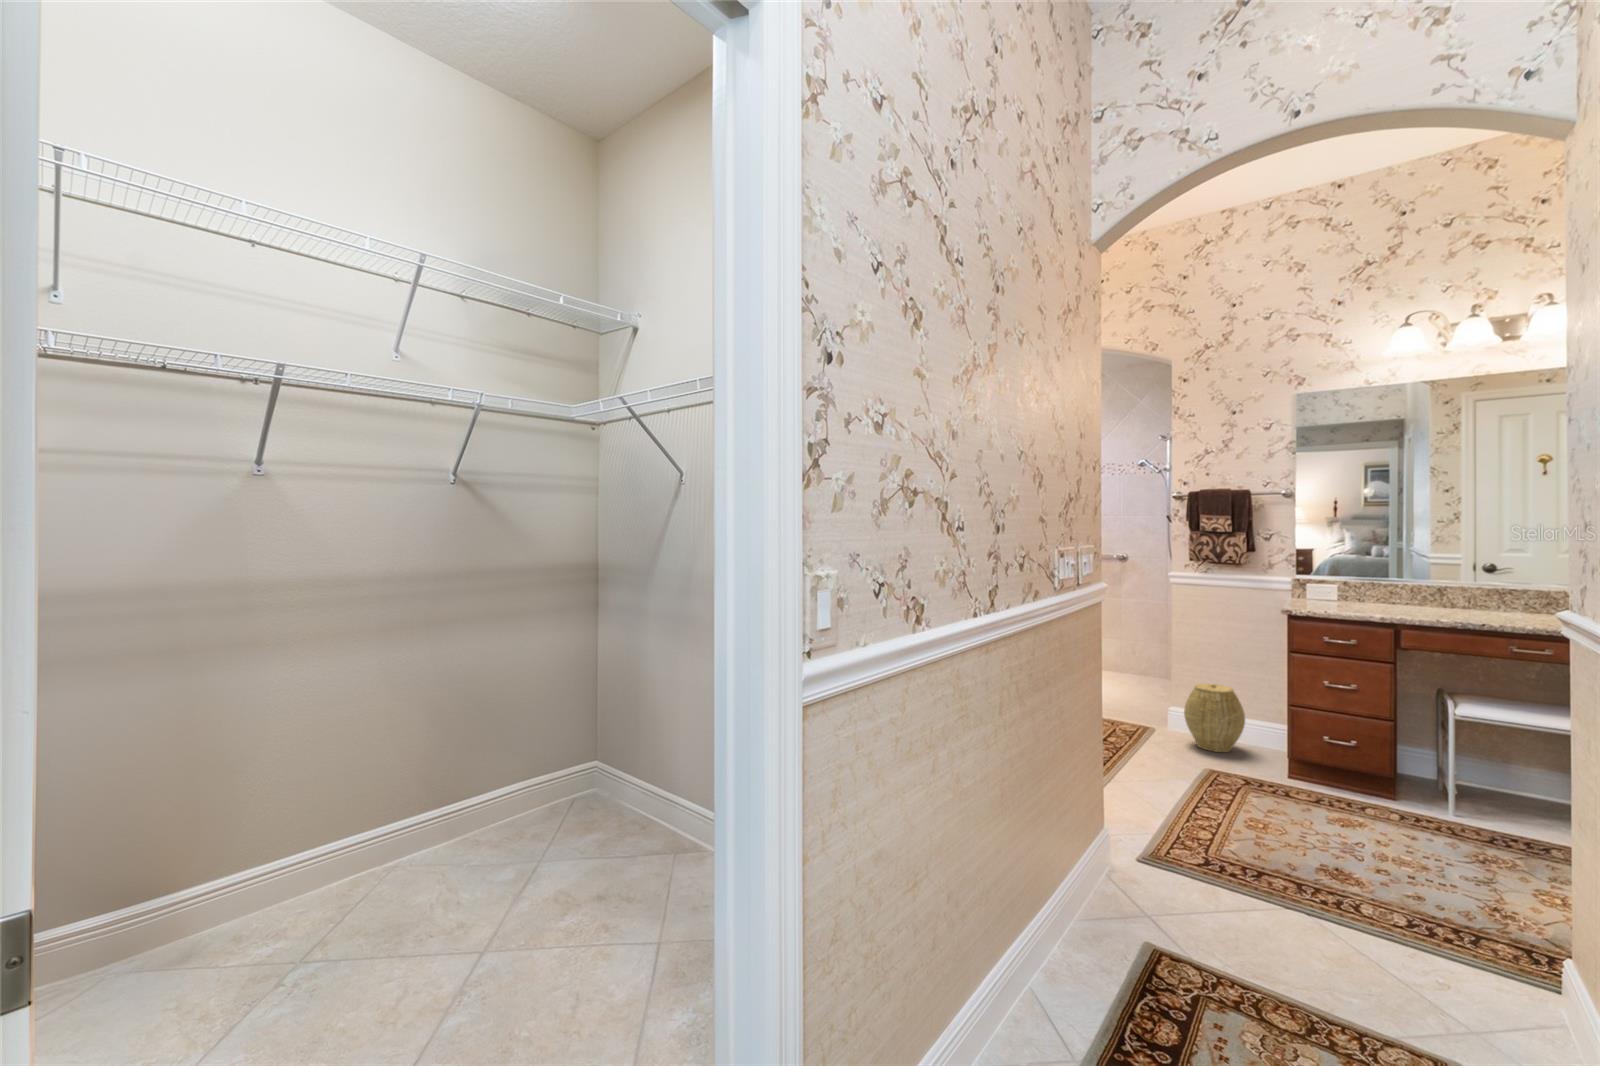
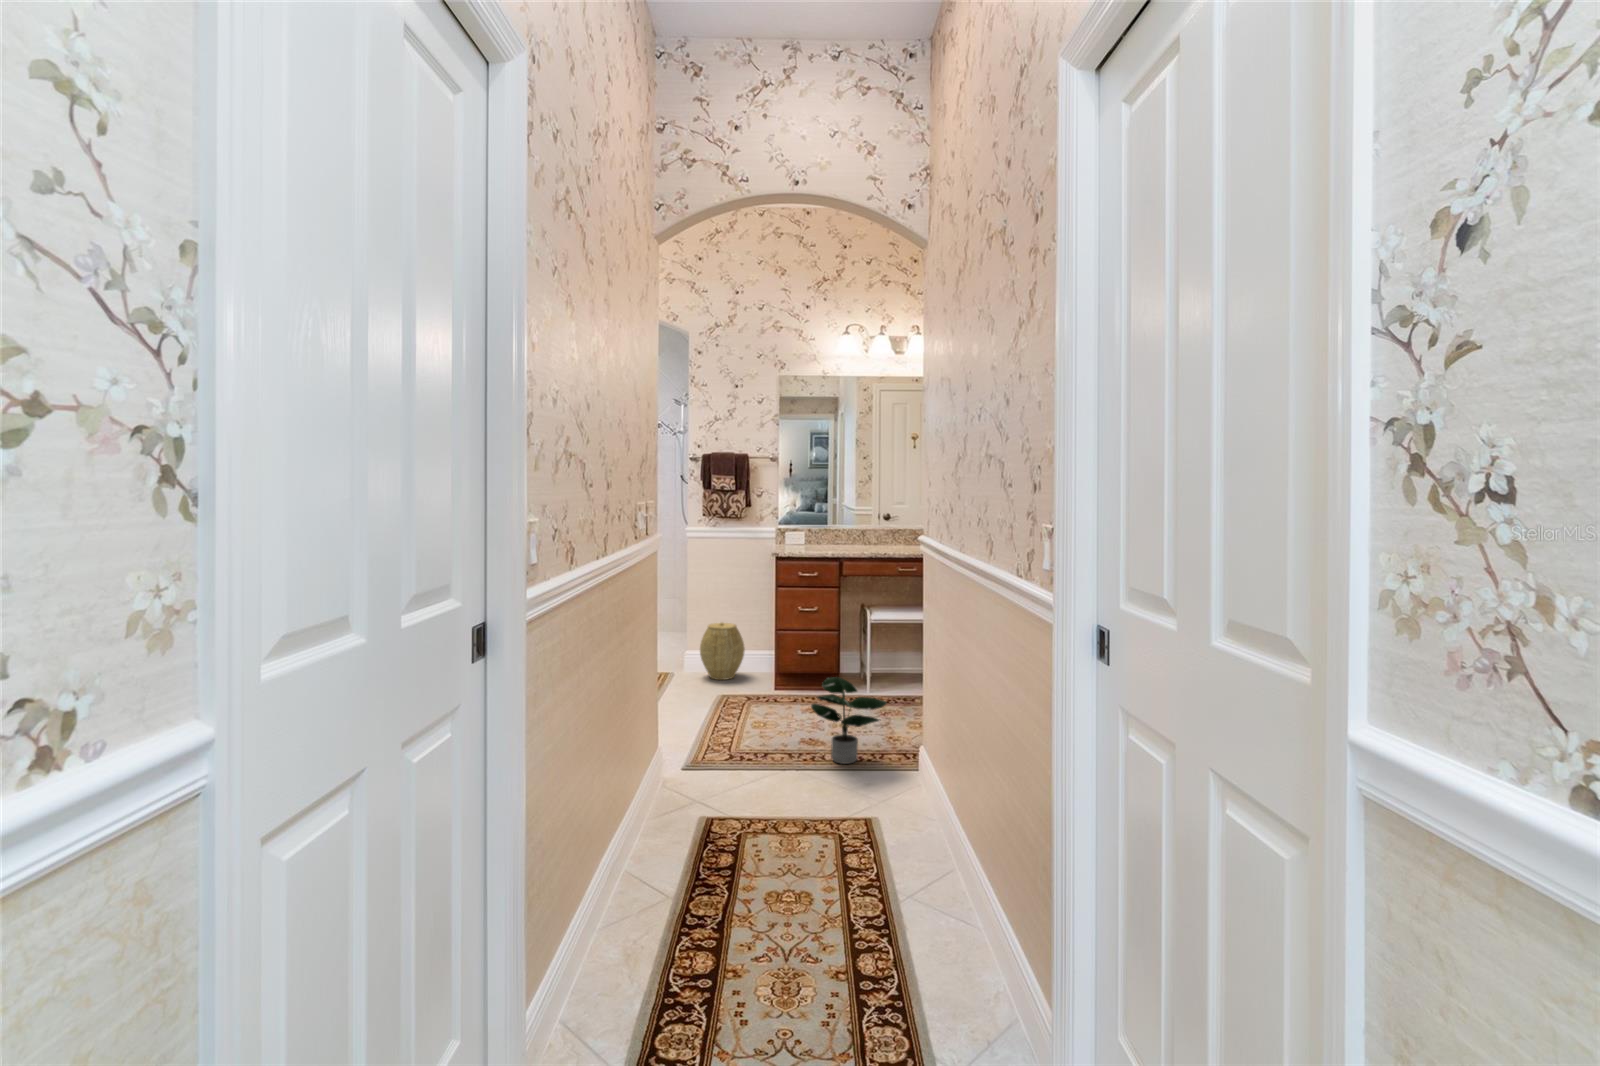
potted plant: none [1334,792,1488,932] -> present [811,677,887,764]

